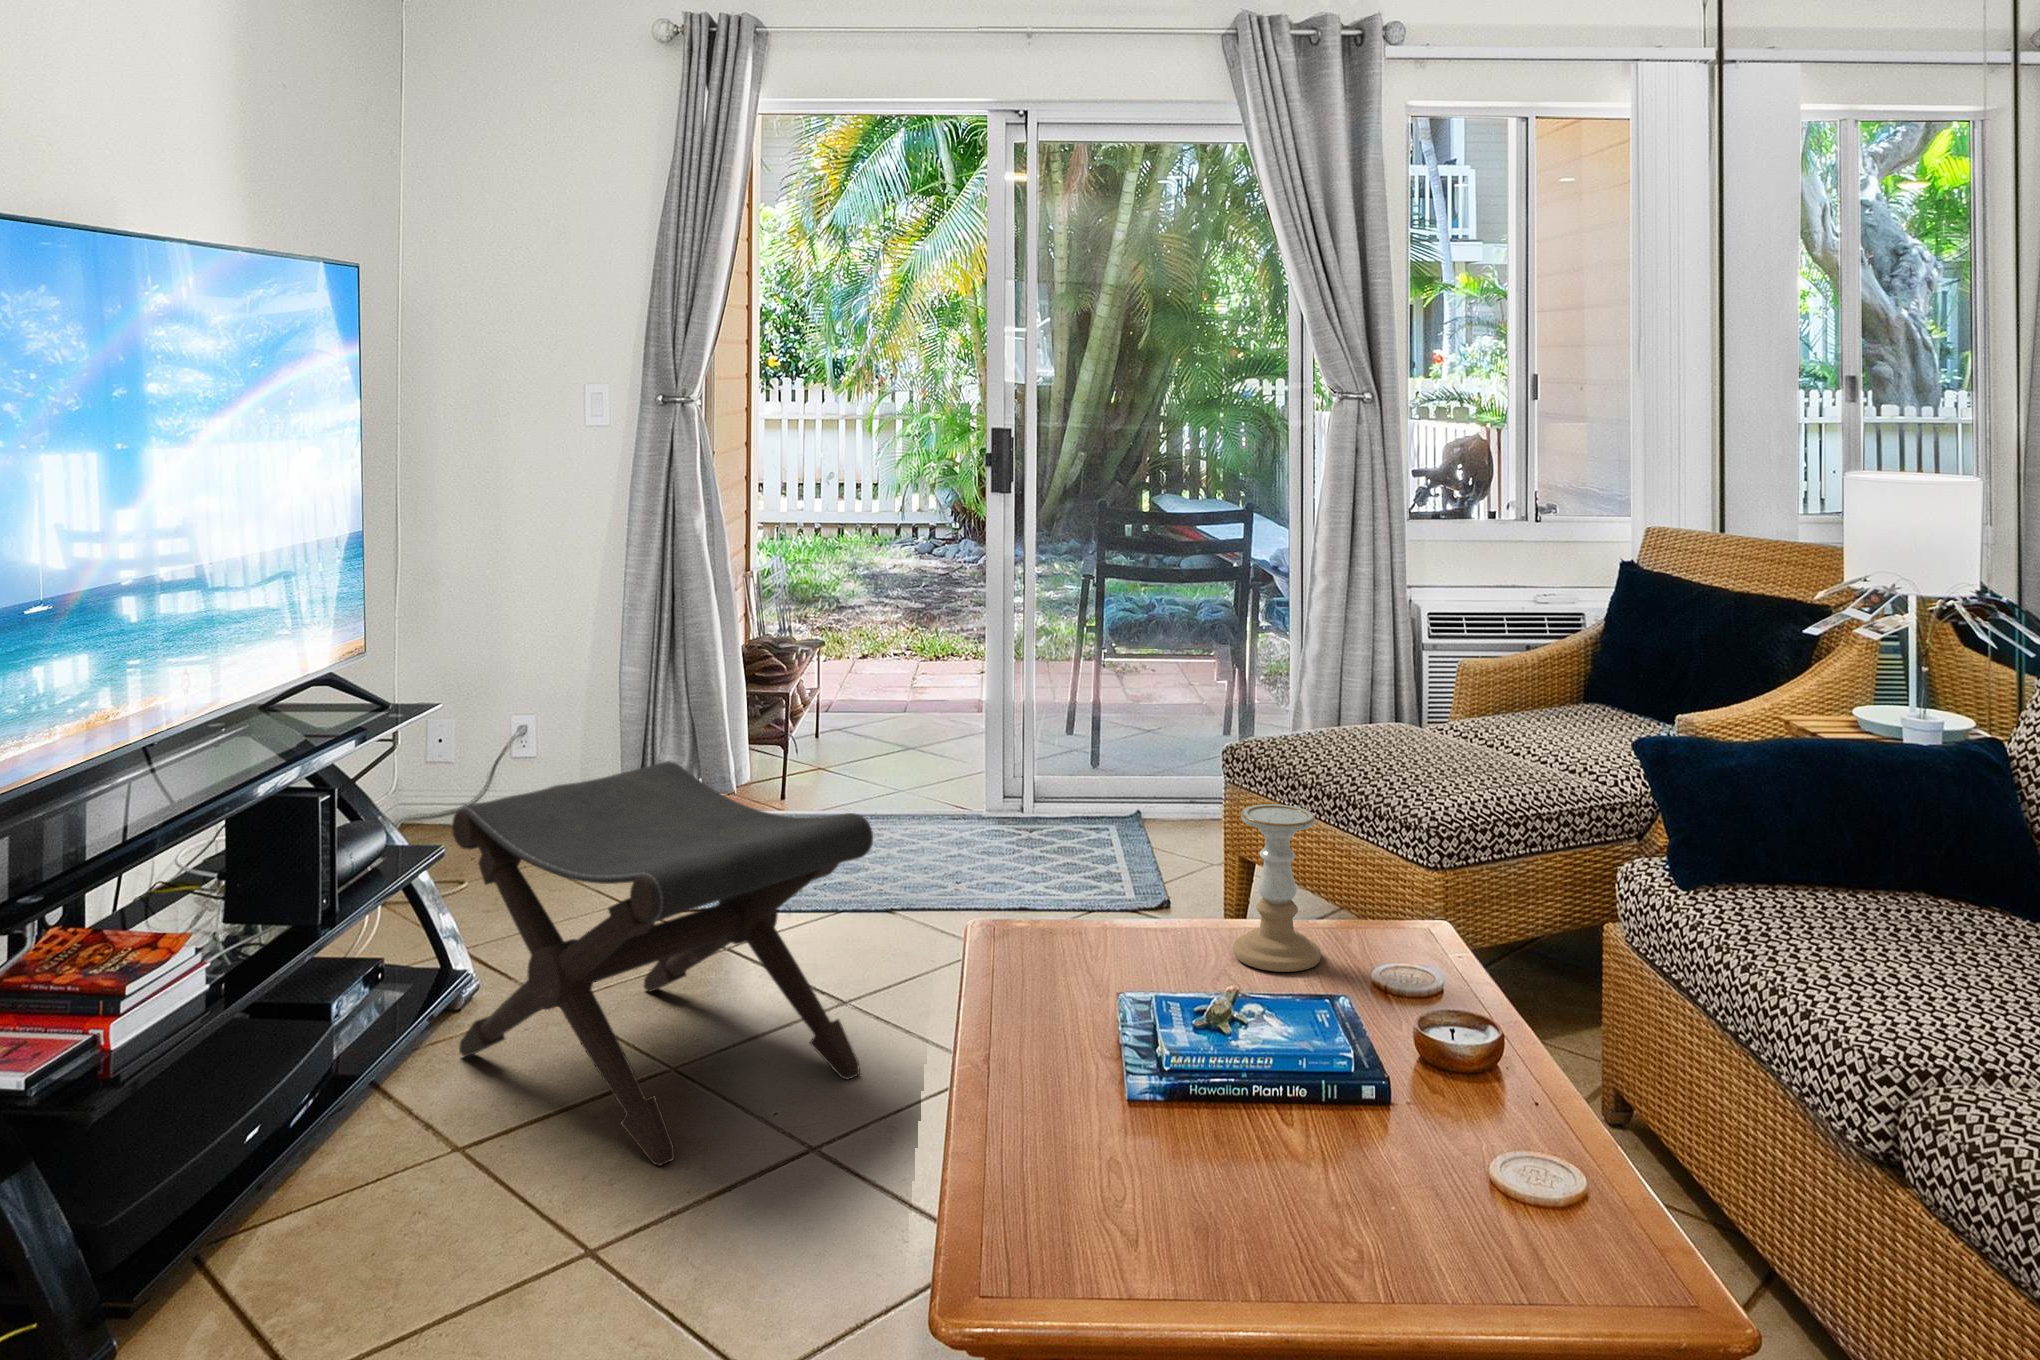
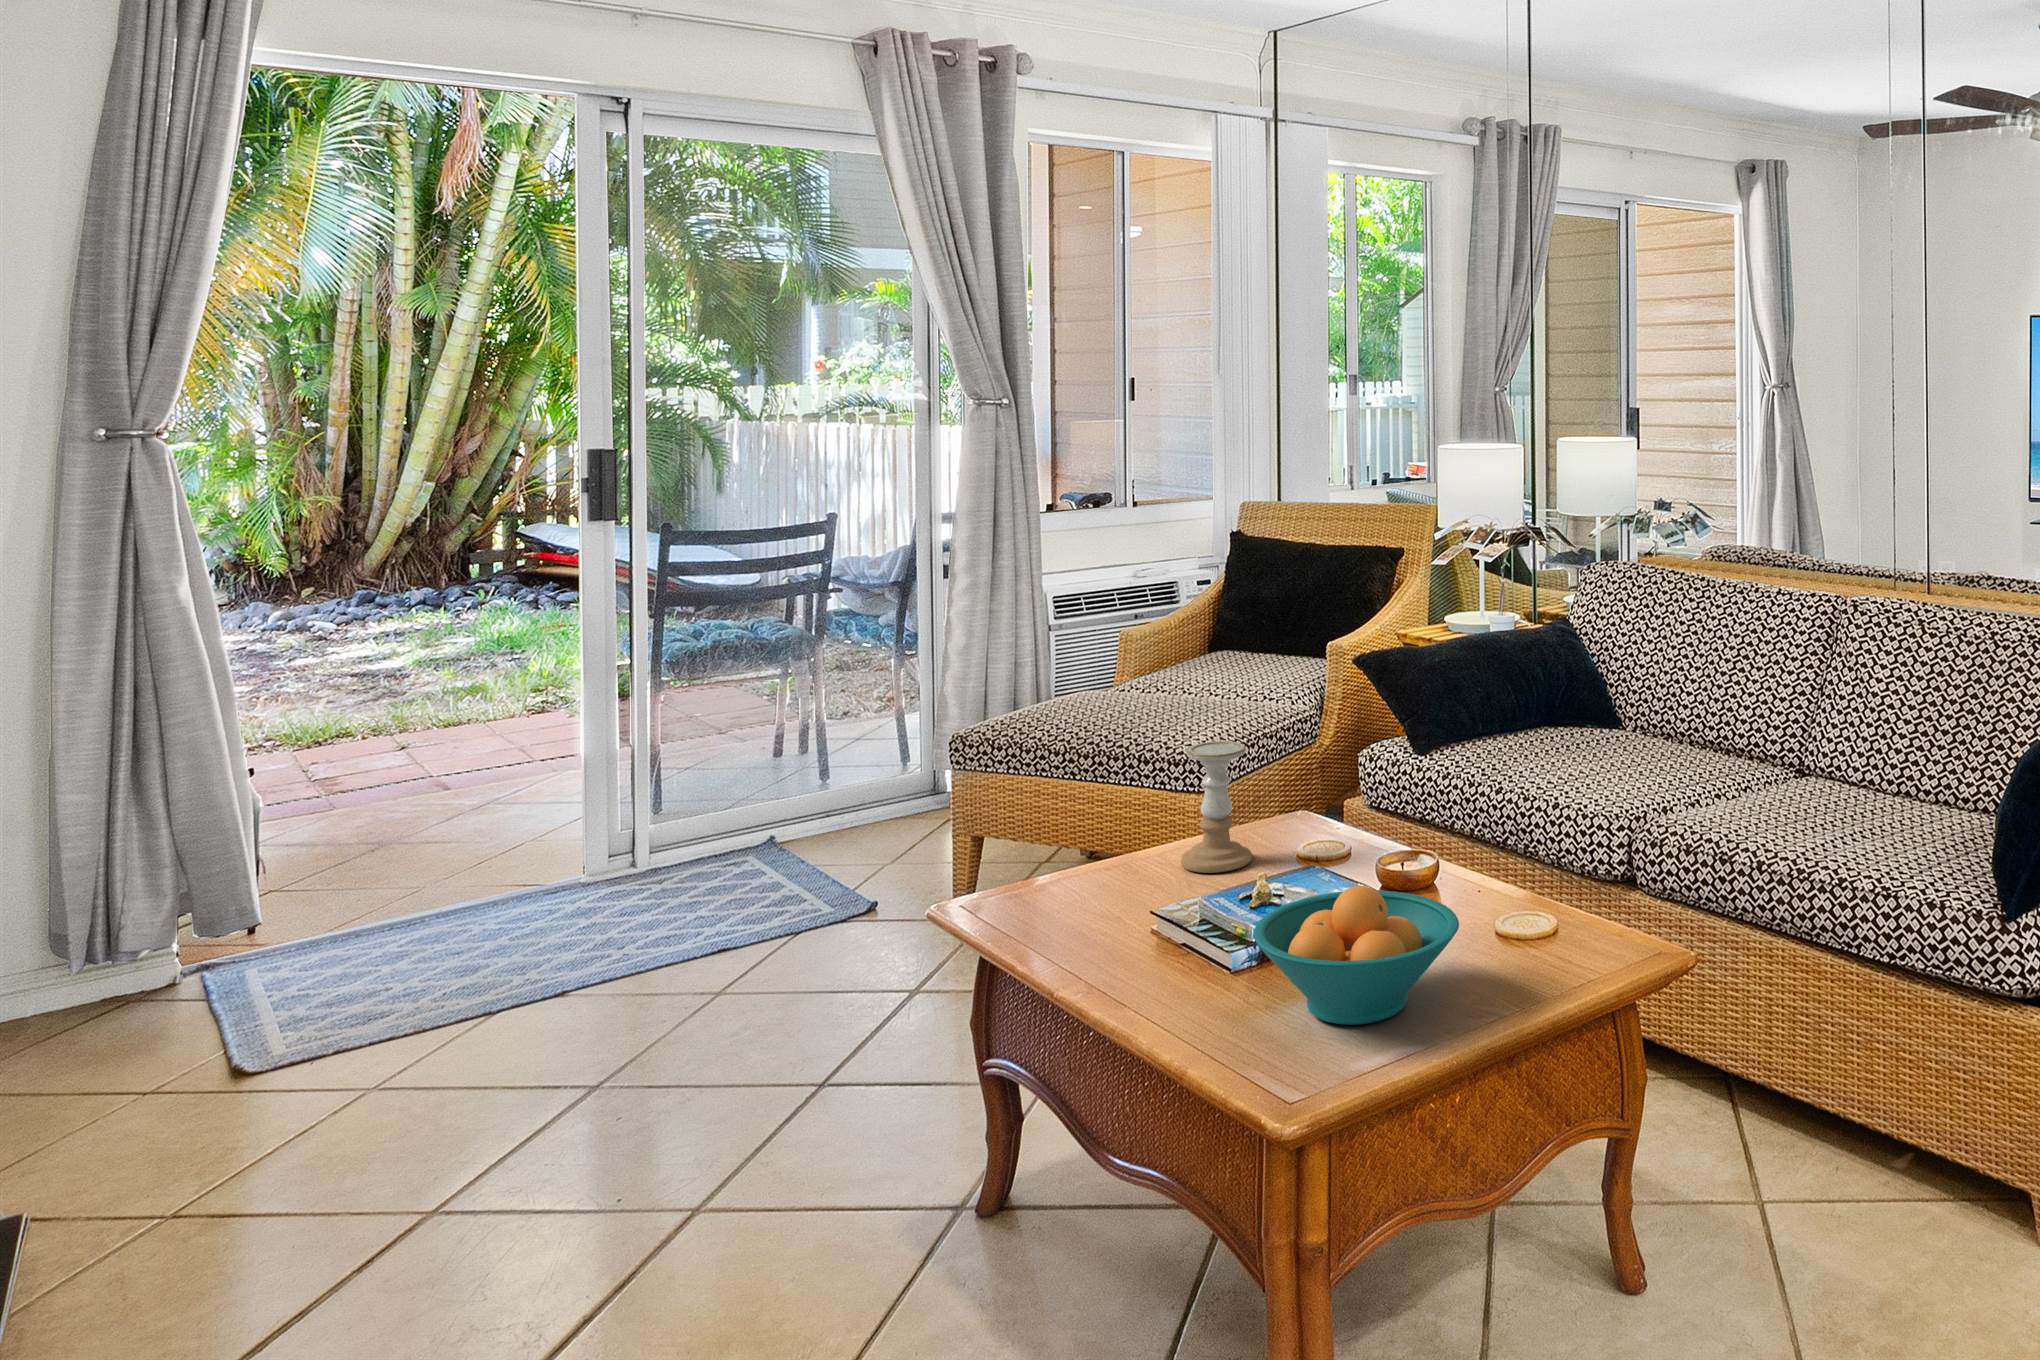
footstool: present [452,761,873,1166] -> none [95,862,705,1296]
fruit bowl: none [1059,1033,1342,1238] -> present [1253,886,1459,1025]

